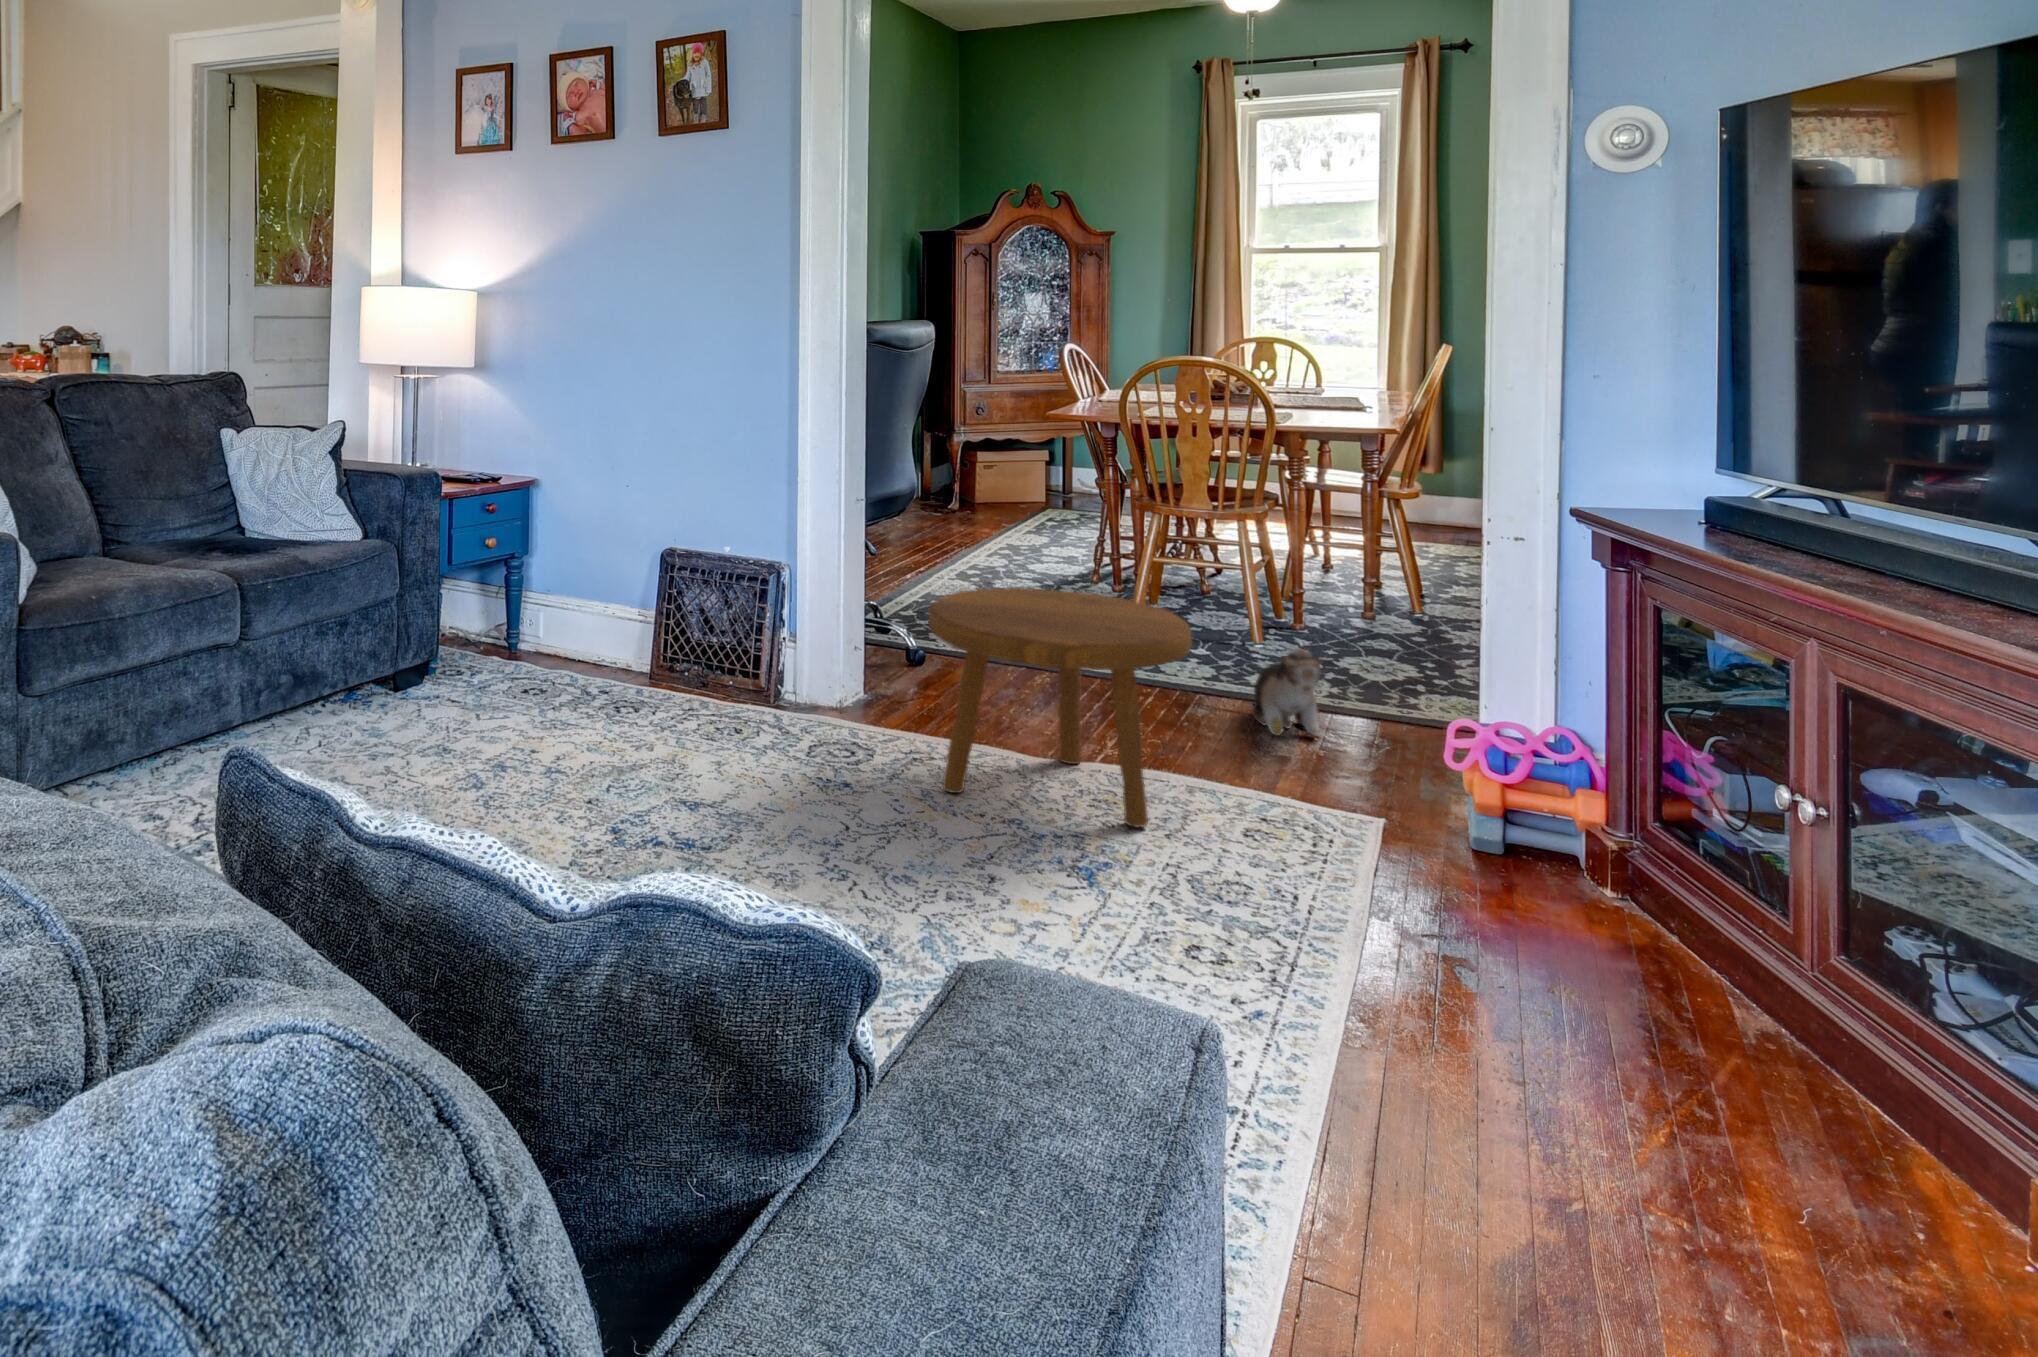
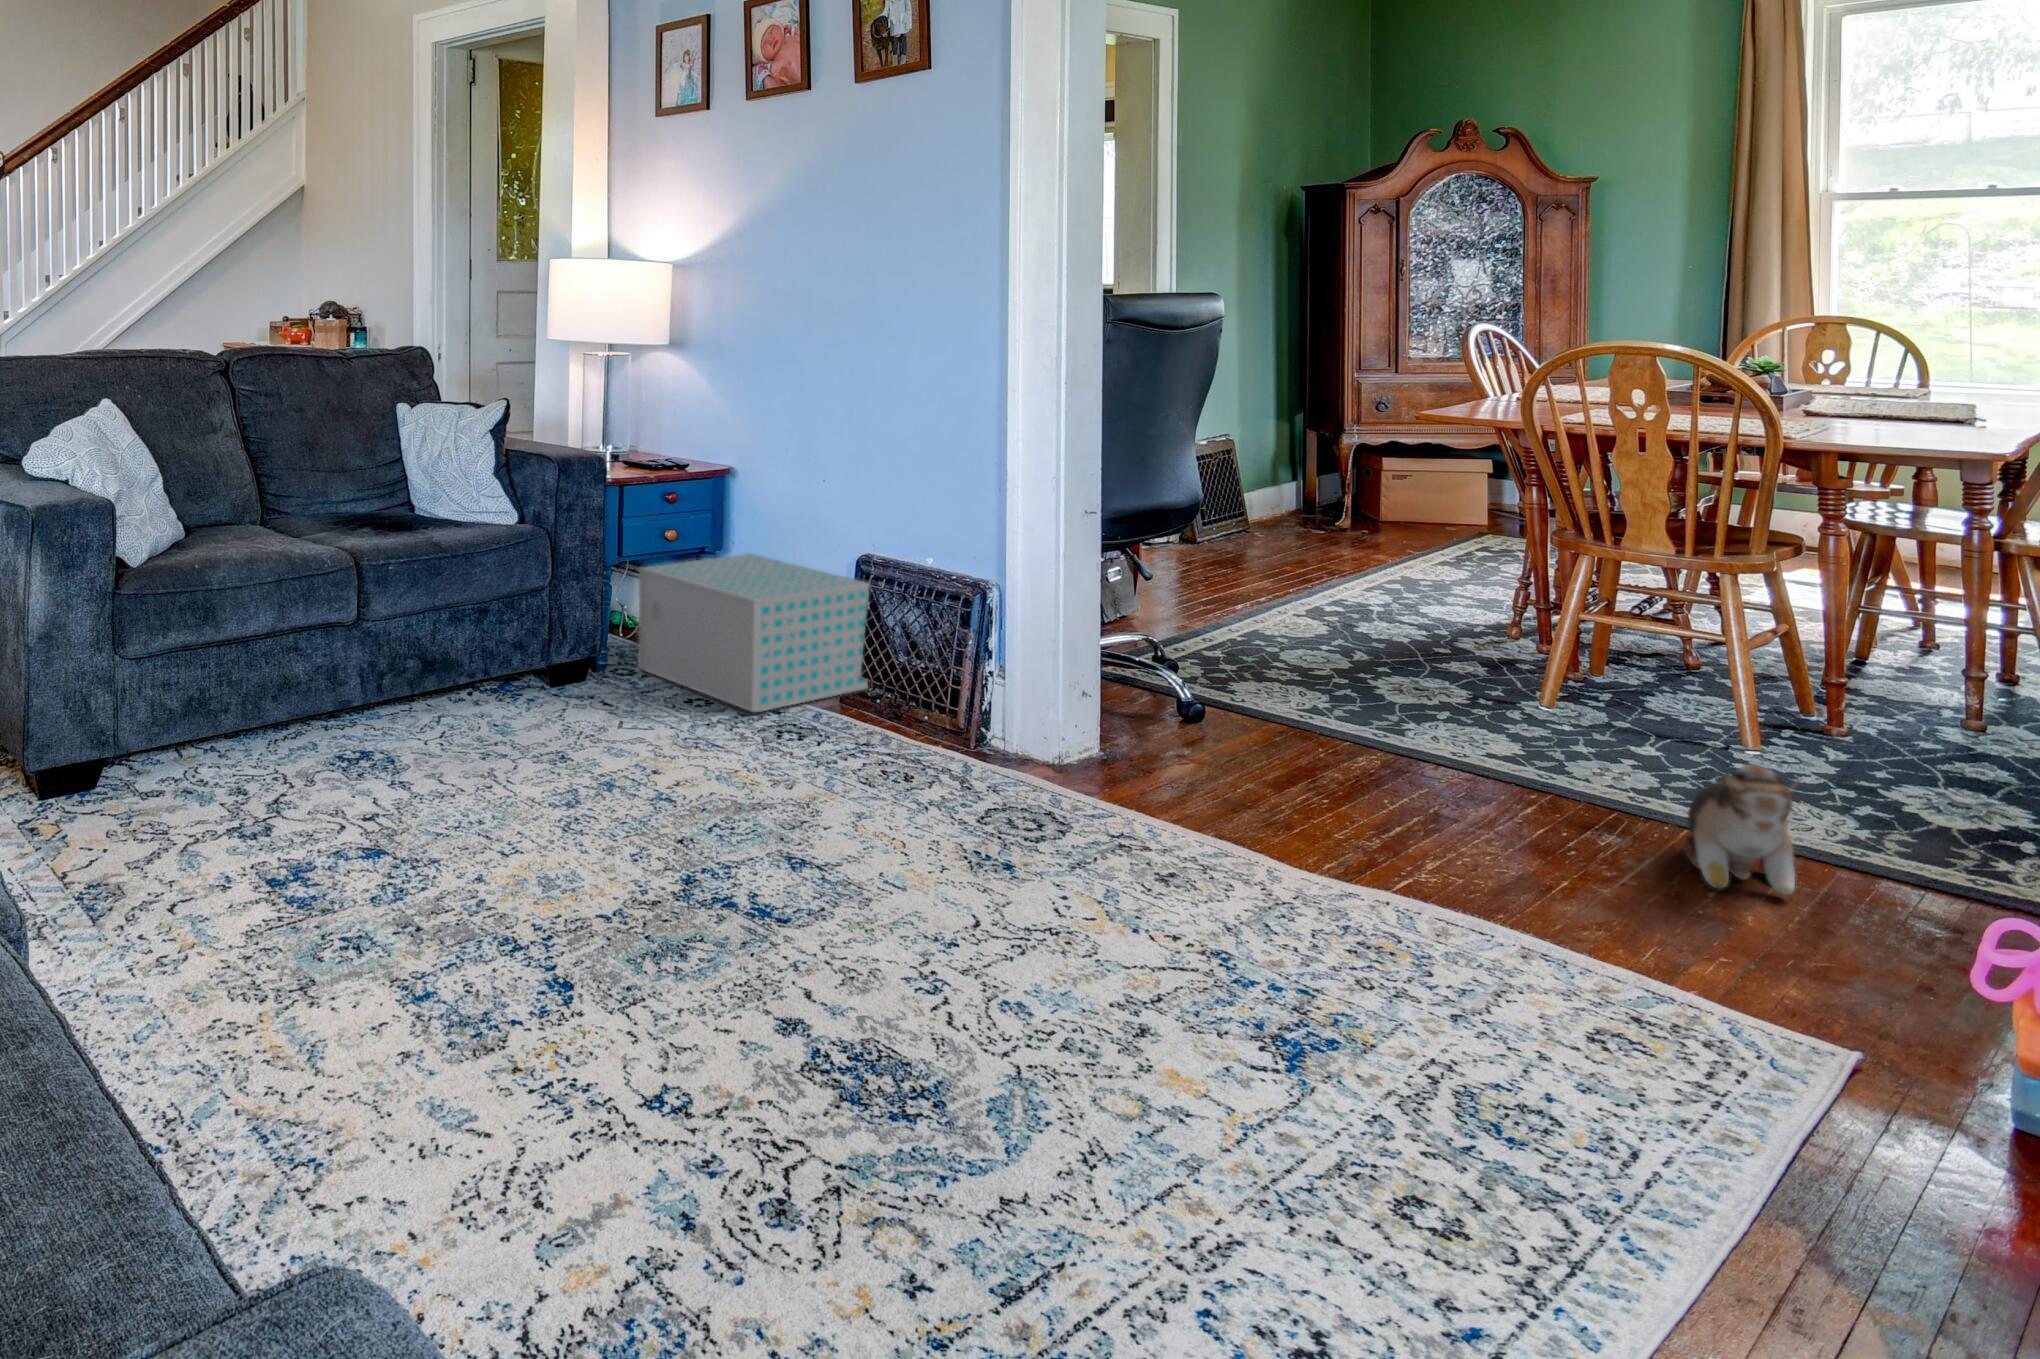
storage box: none [468,549,670,685] -> present [639,554,869,712]
footstool: present [929,587,1192,827] -> none [1120,639,1514,995]

